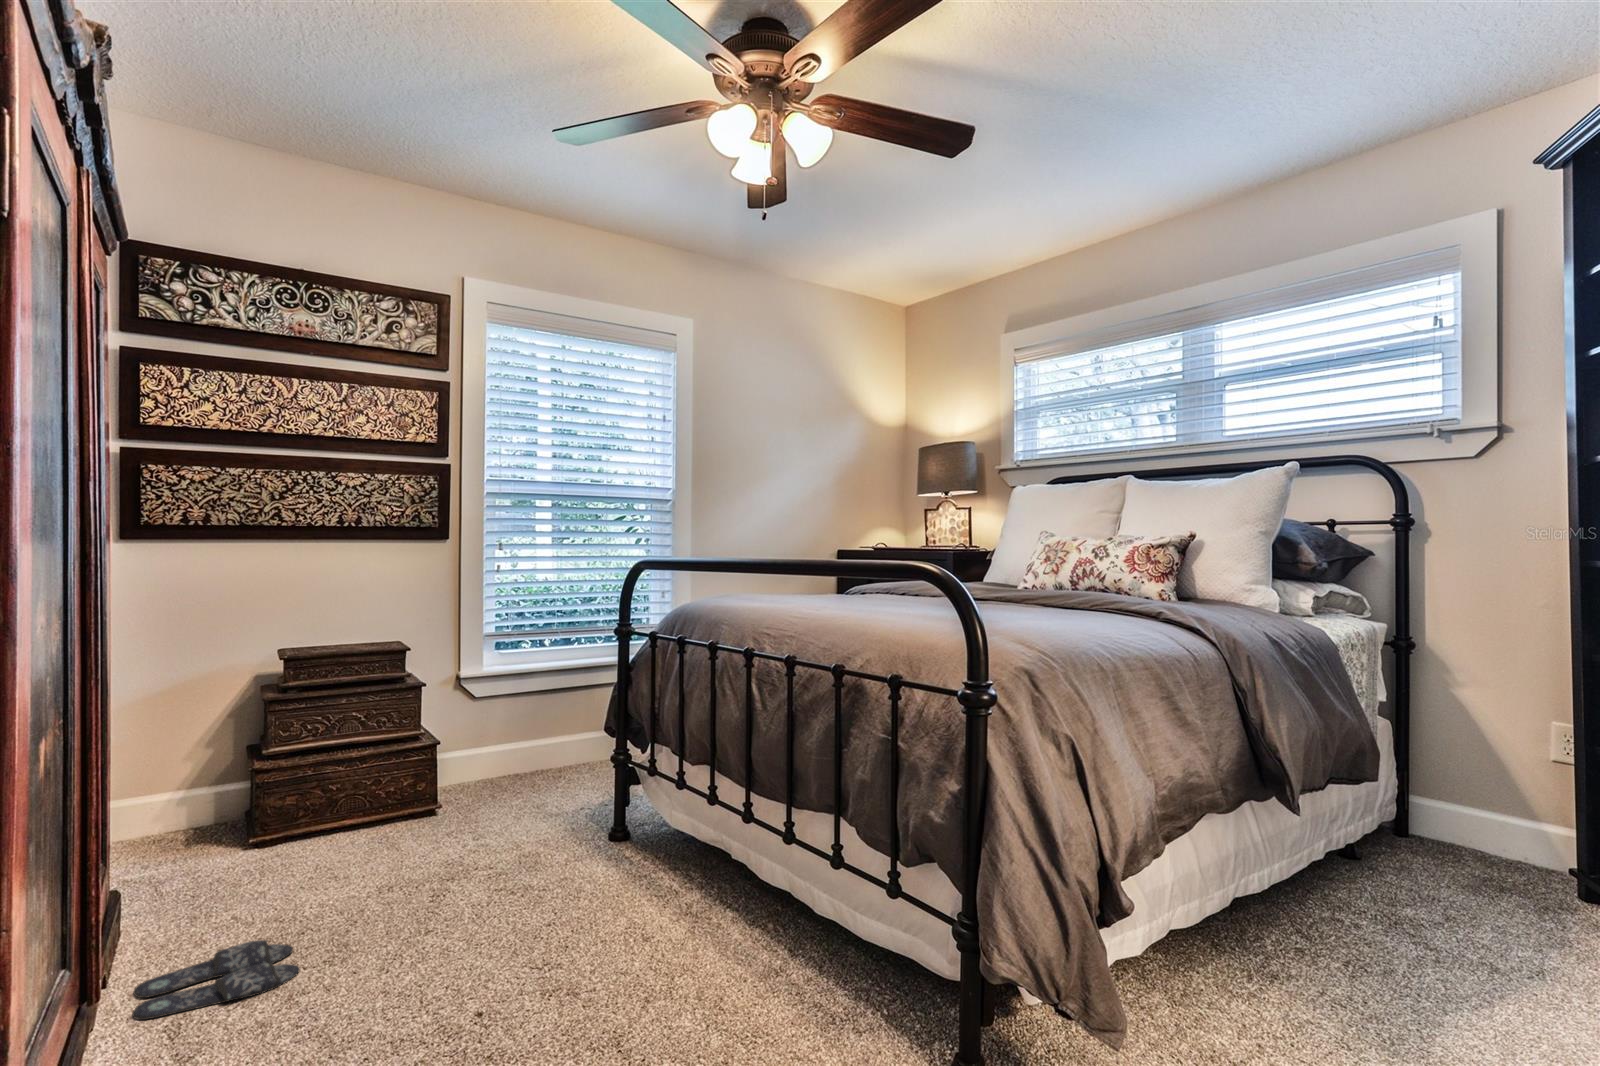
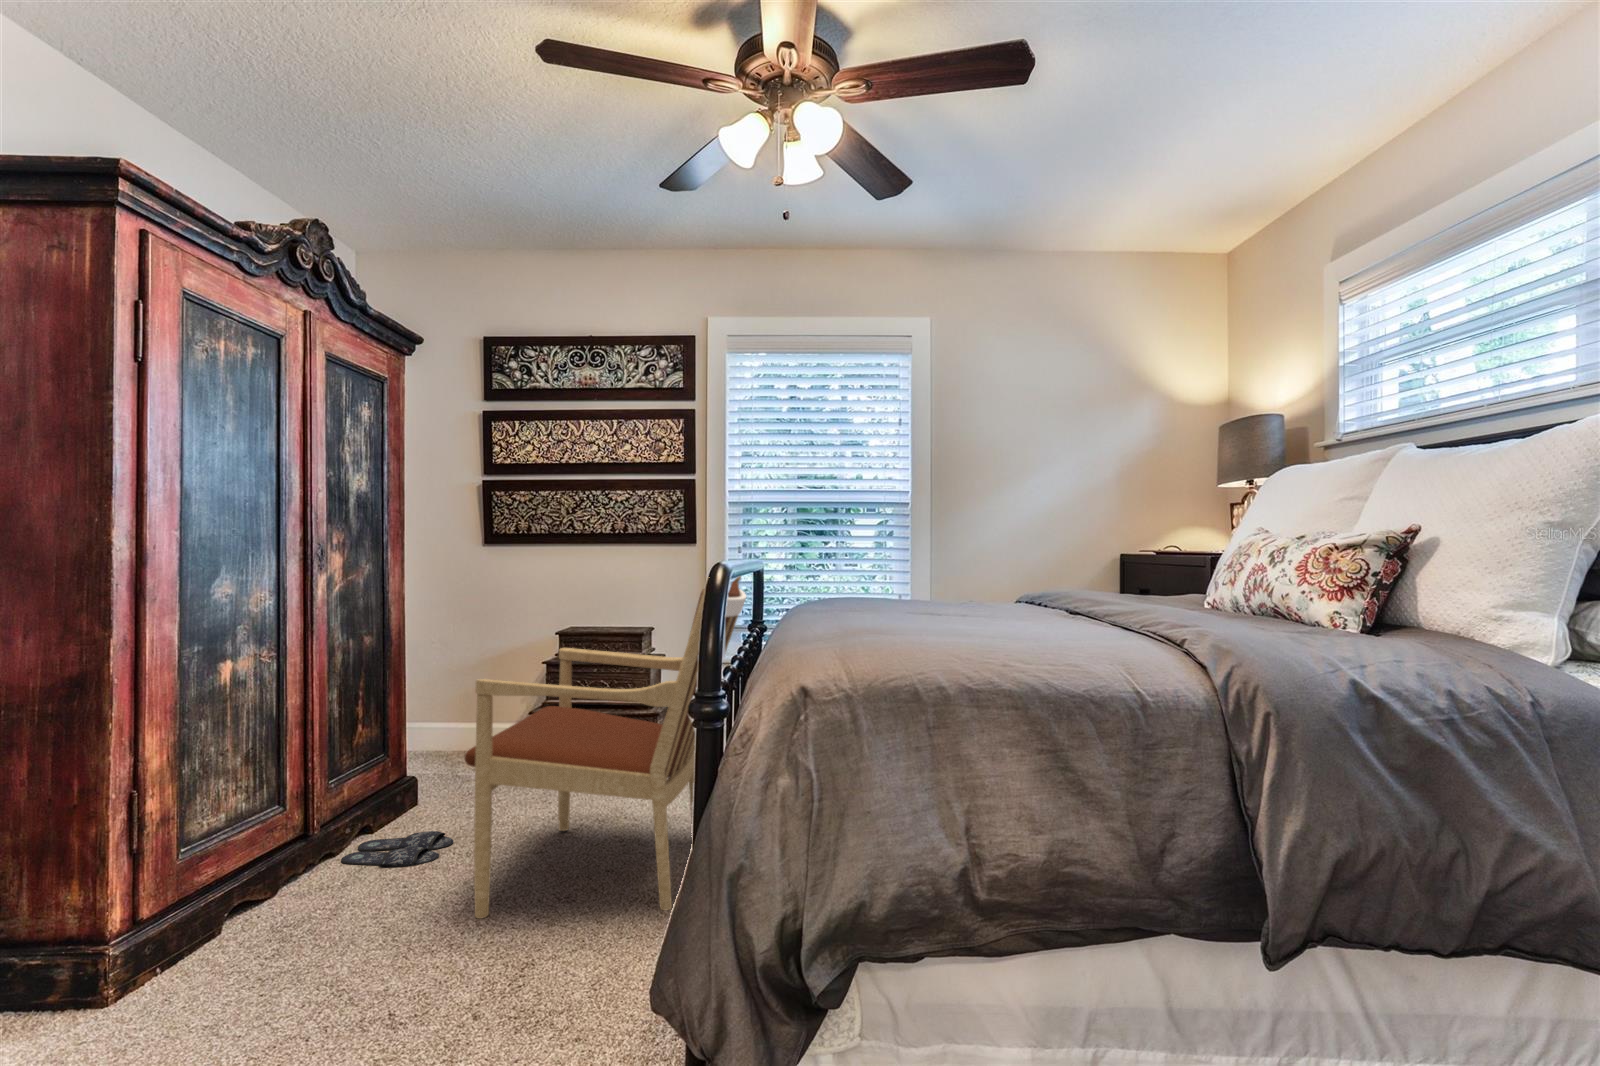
armchair: none [409,571,732,1008] -> present [465,576,746,919]

